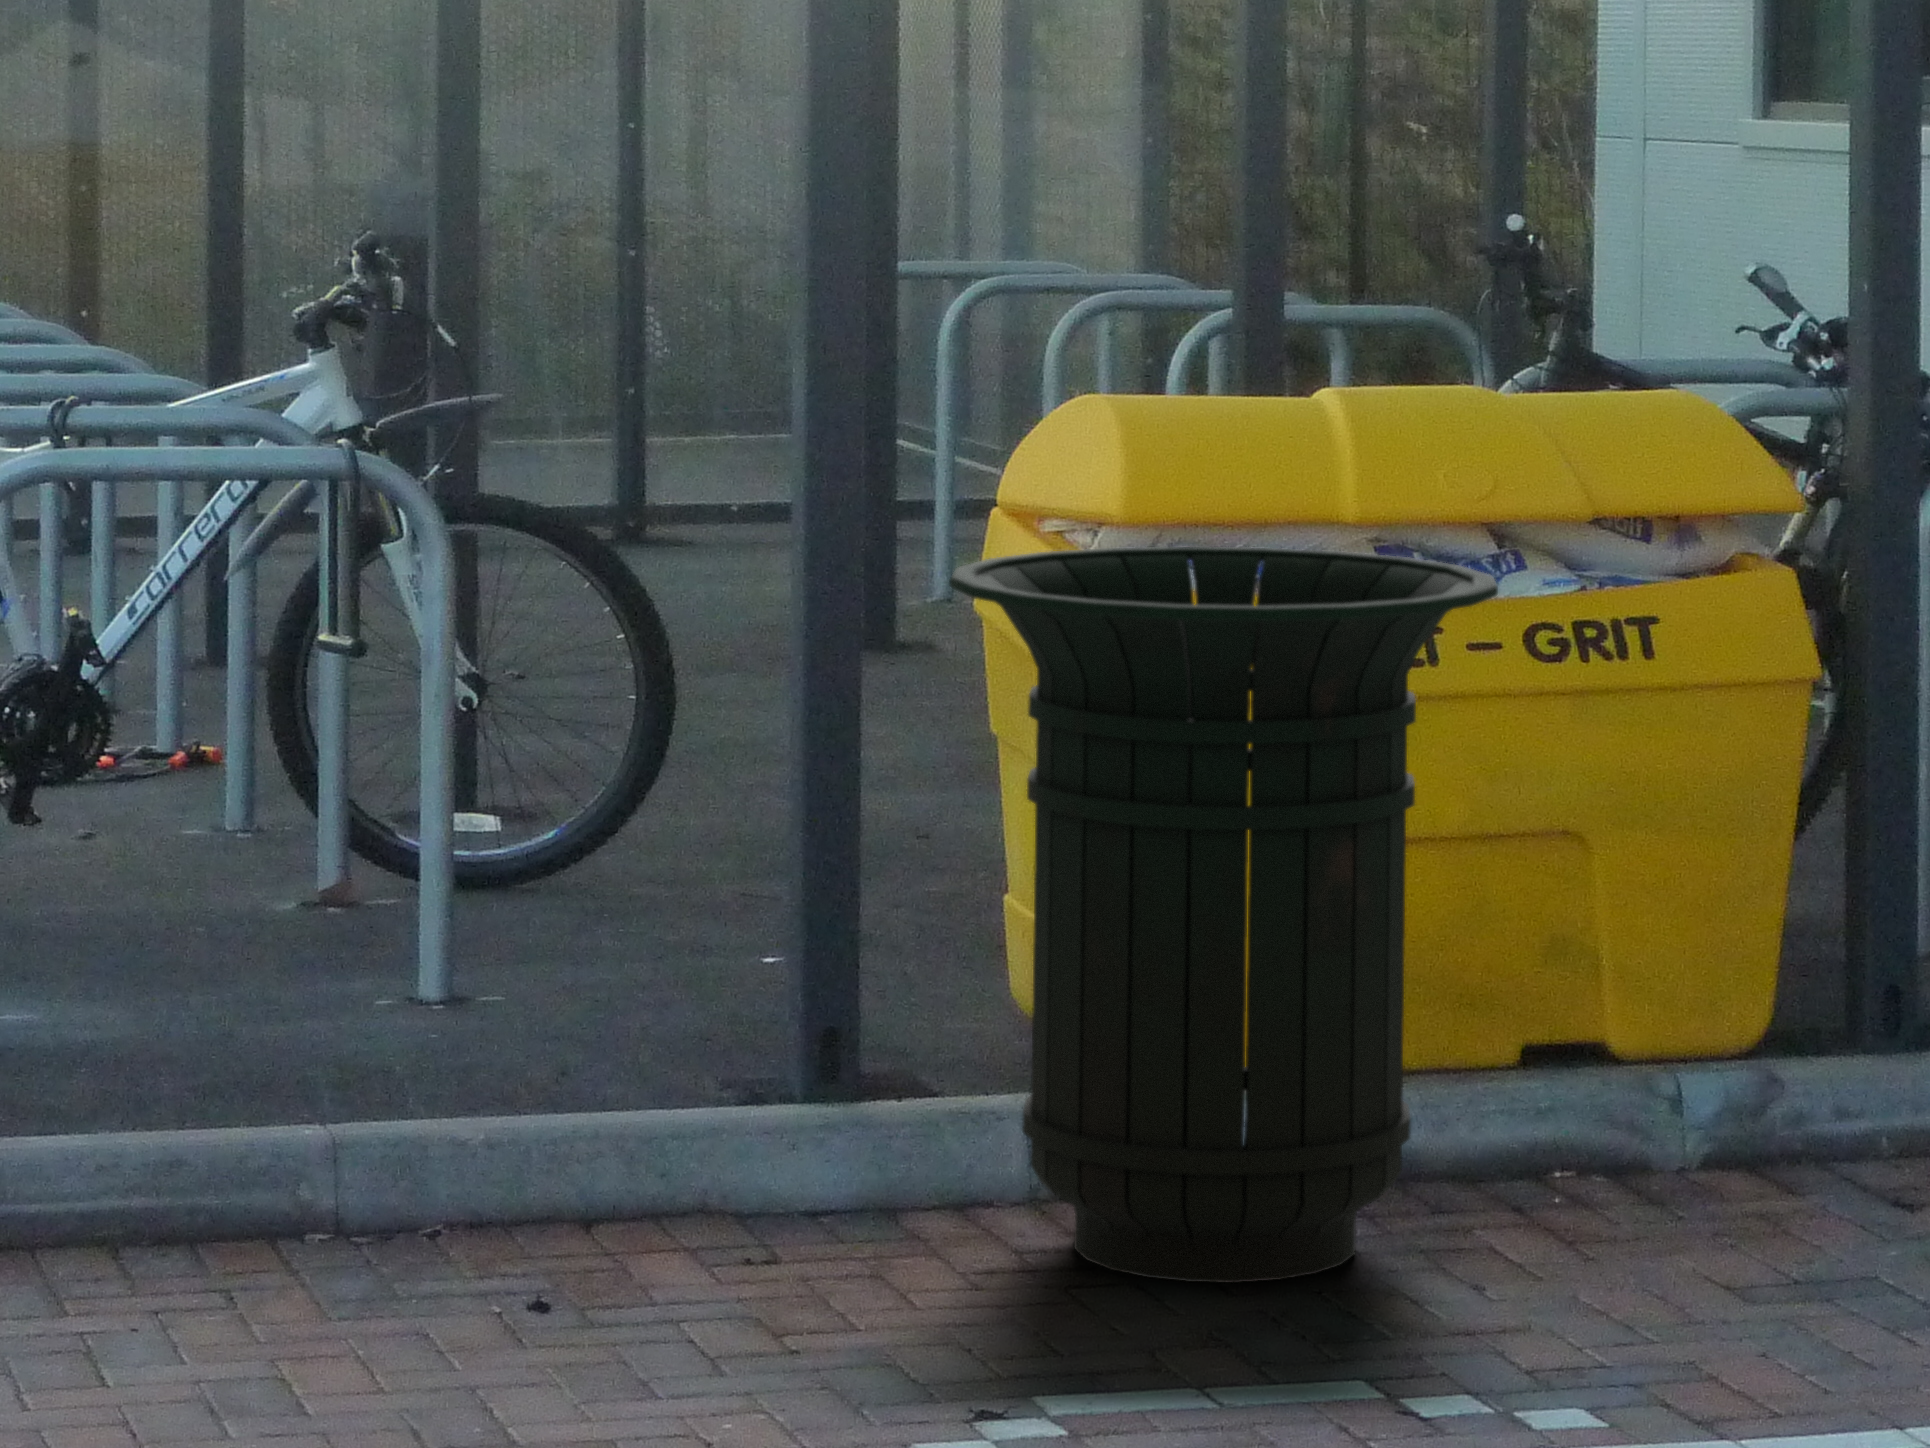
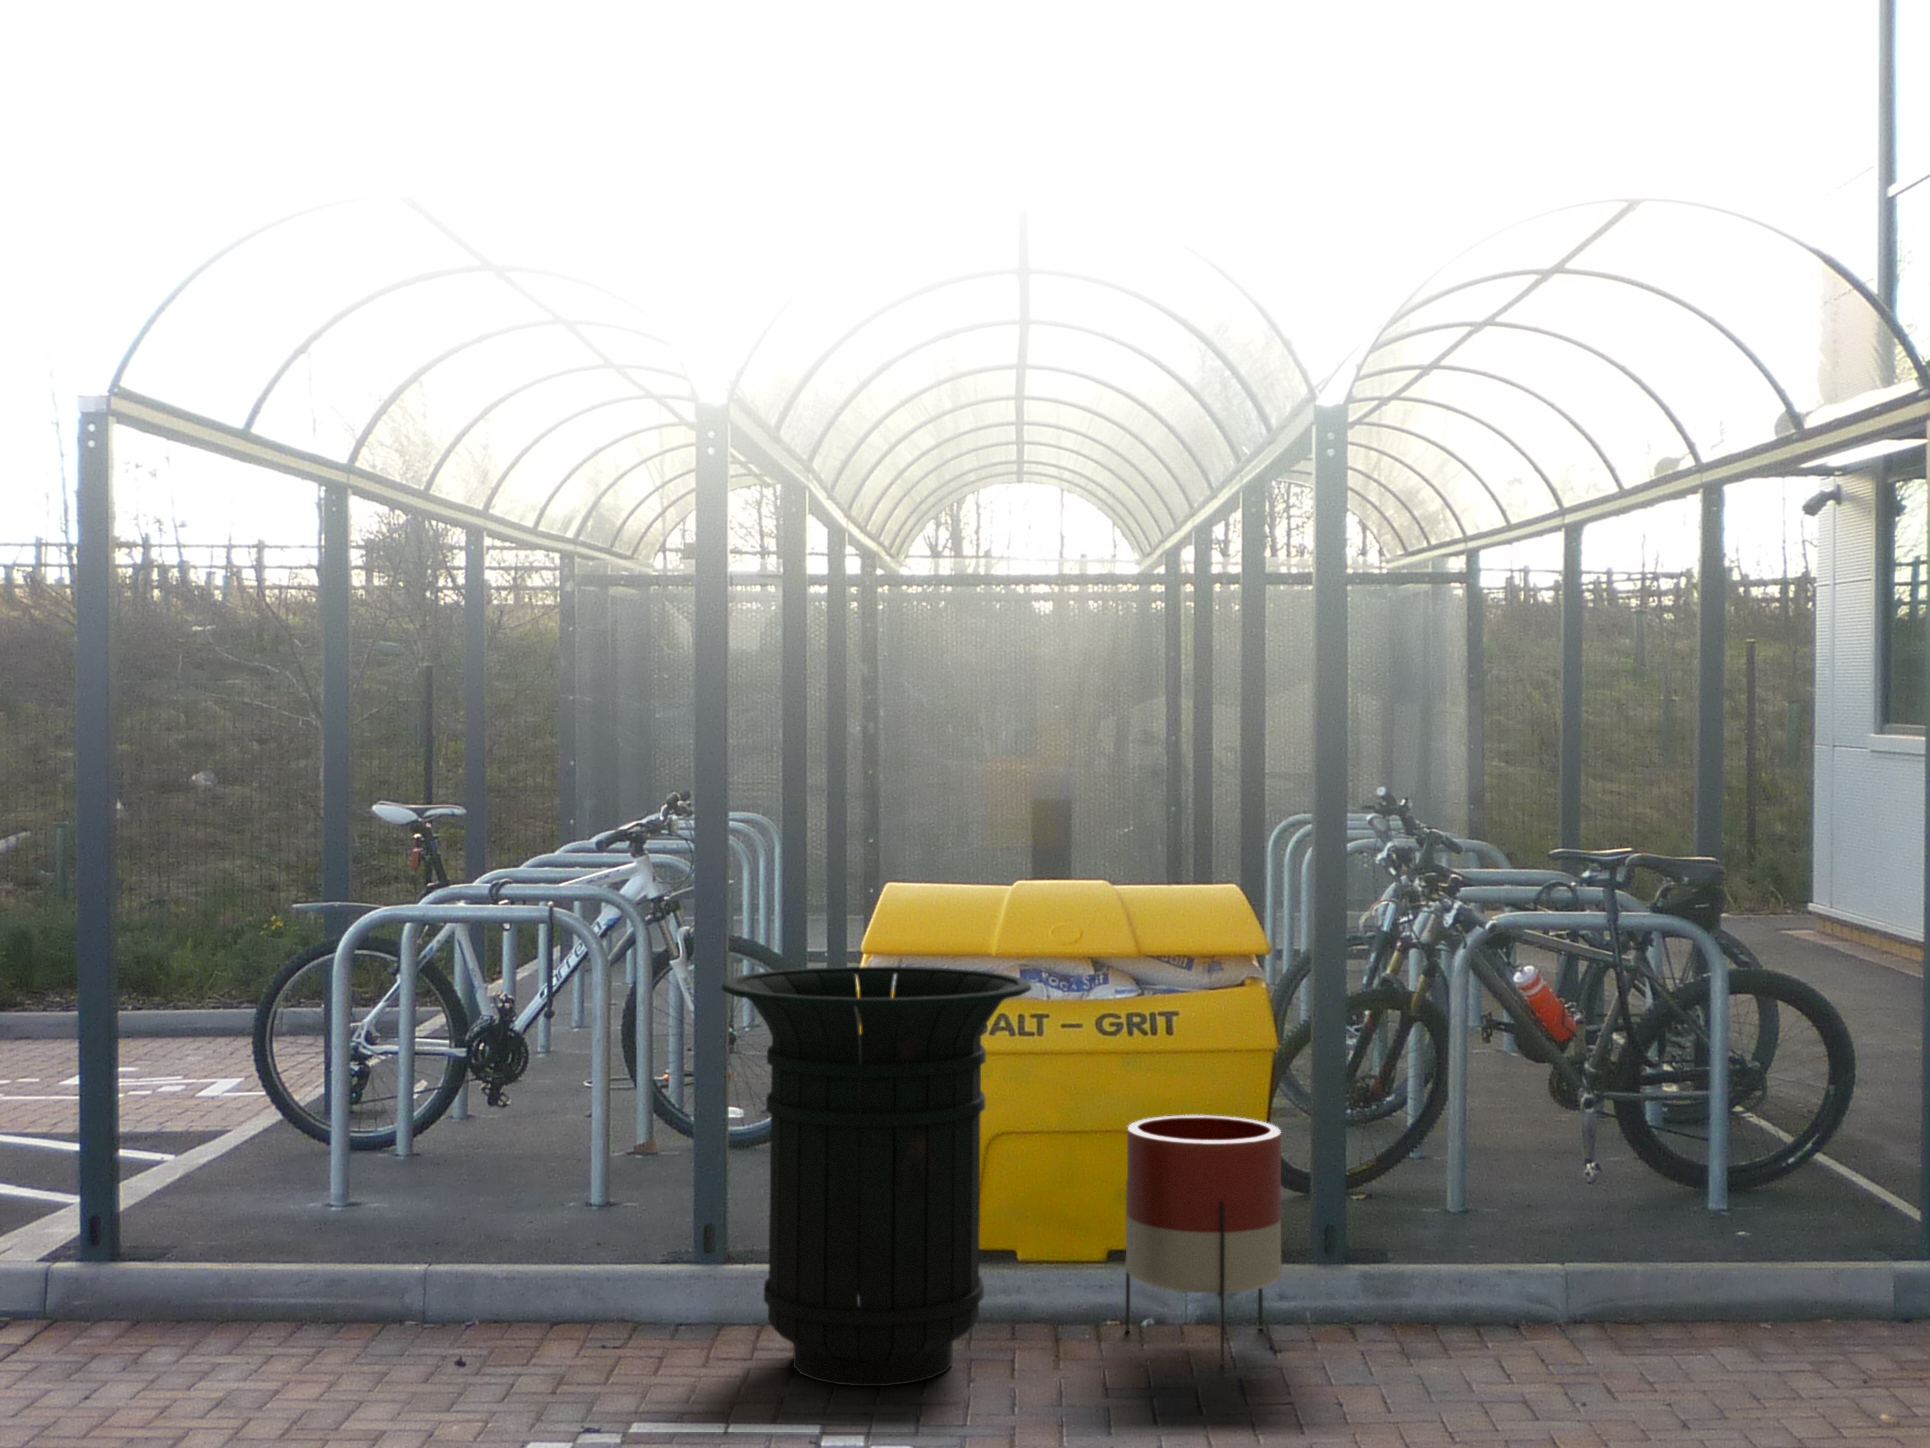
planter: none [1589,800,1871,1221] -> present [1126,1115,1282,1364]

